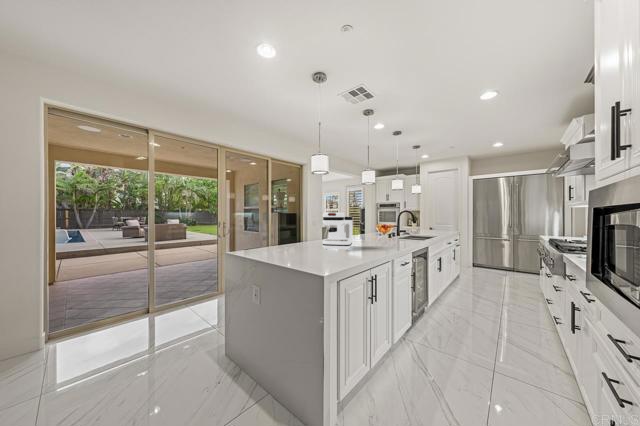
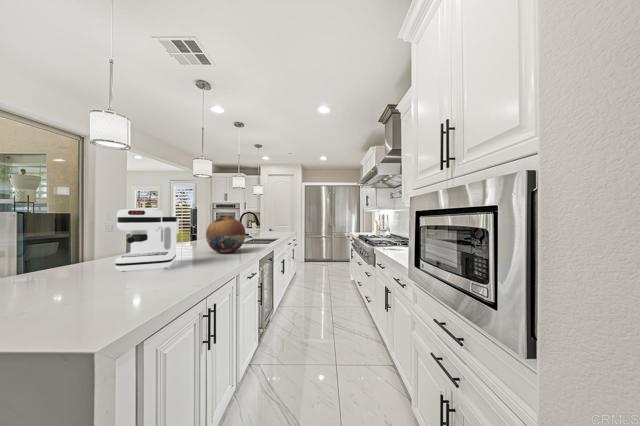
vase: none [371,215,401,245] -> present [206,215,246,253]

